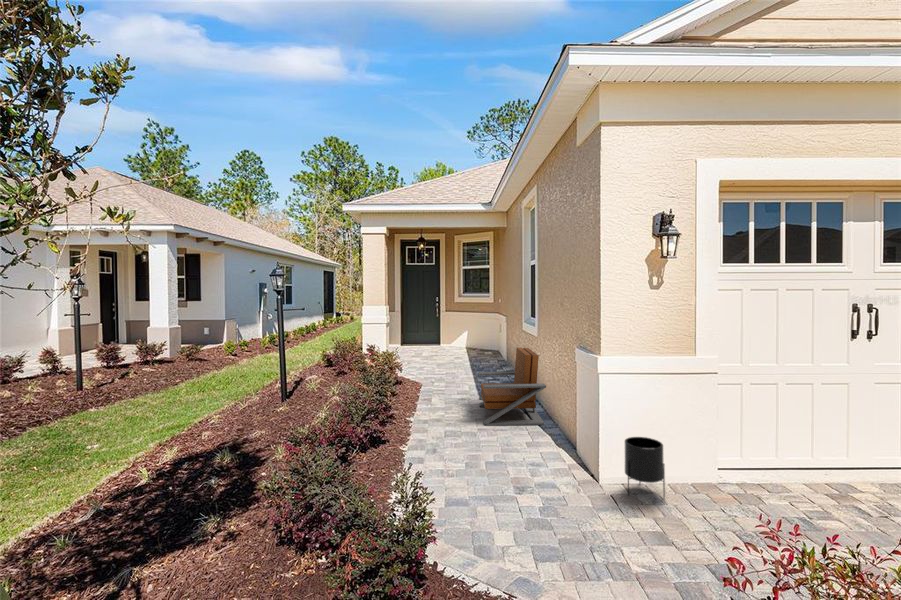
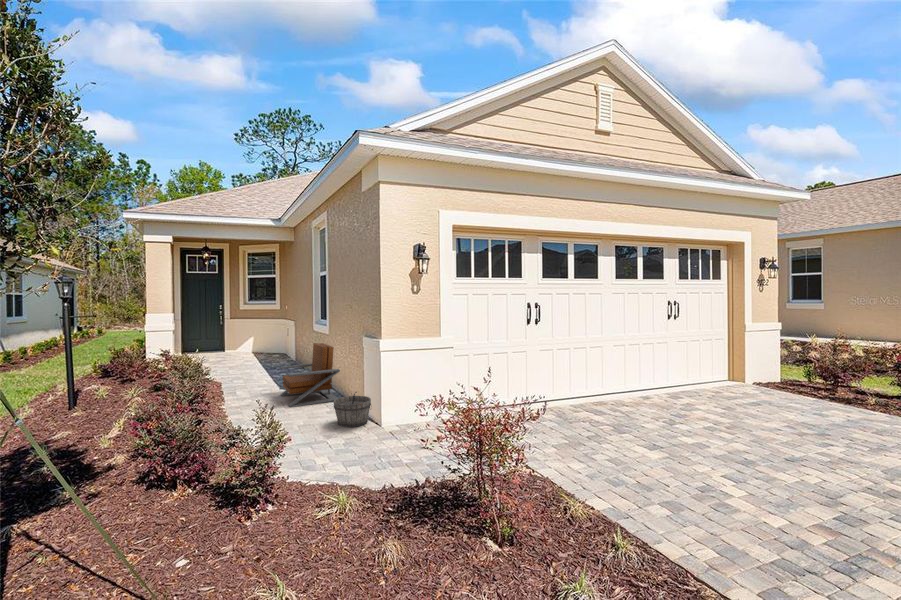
wooden bucket: none [531,425,585,476] -> present [333,392,371,427]
planter: present [625,437,665,498] -> none [398,391,423,429]

